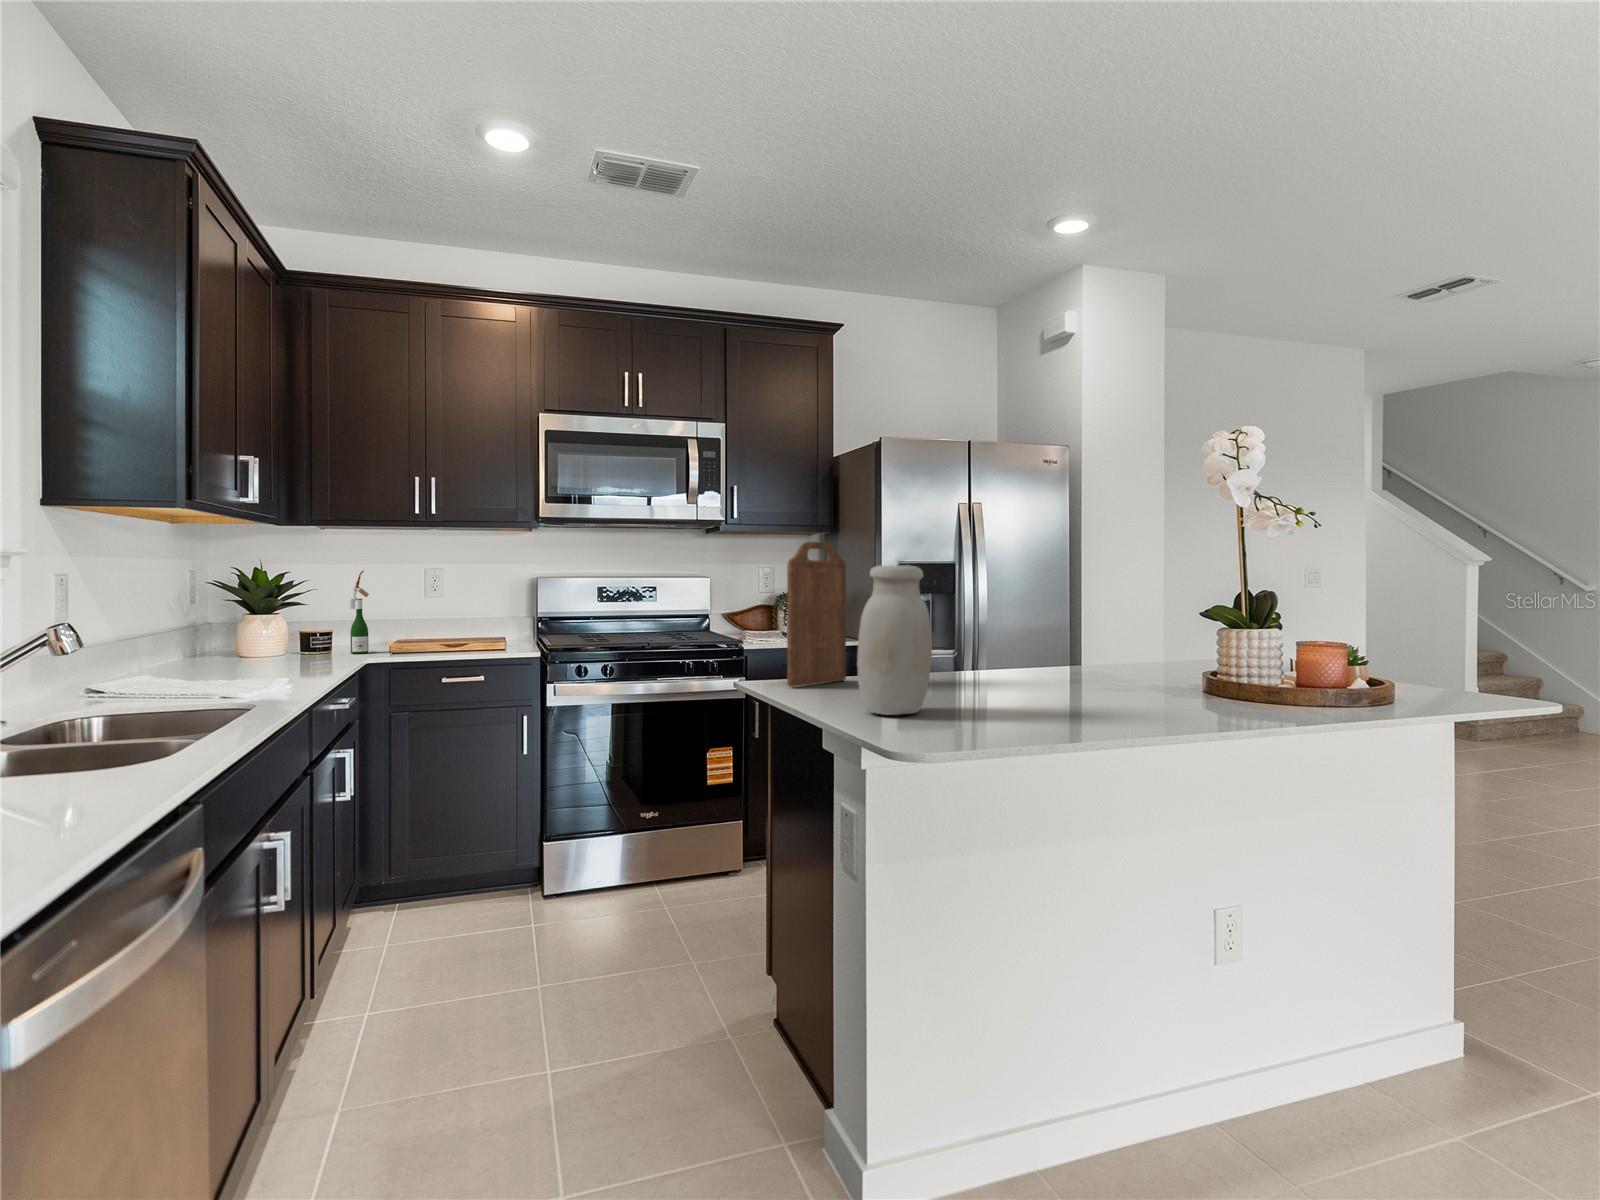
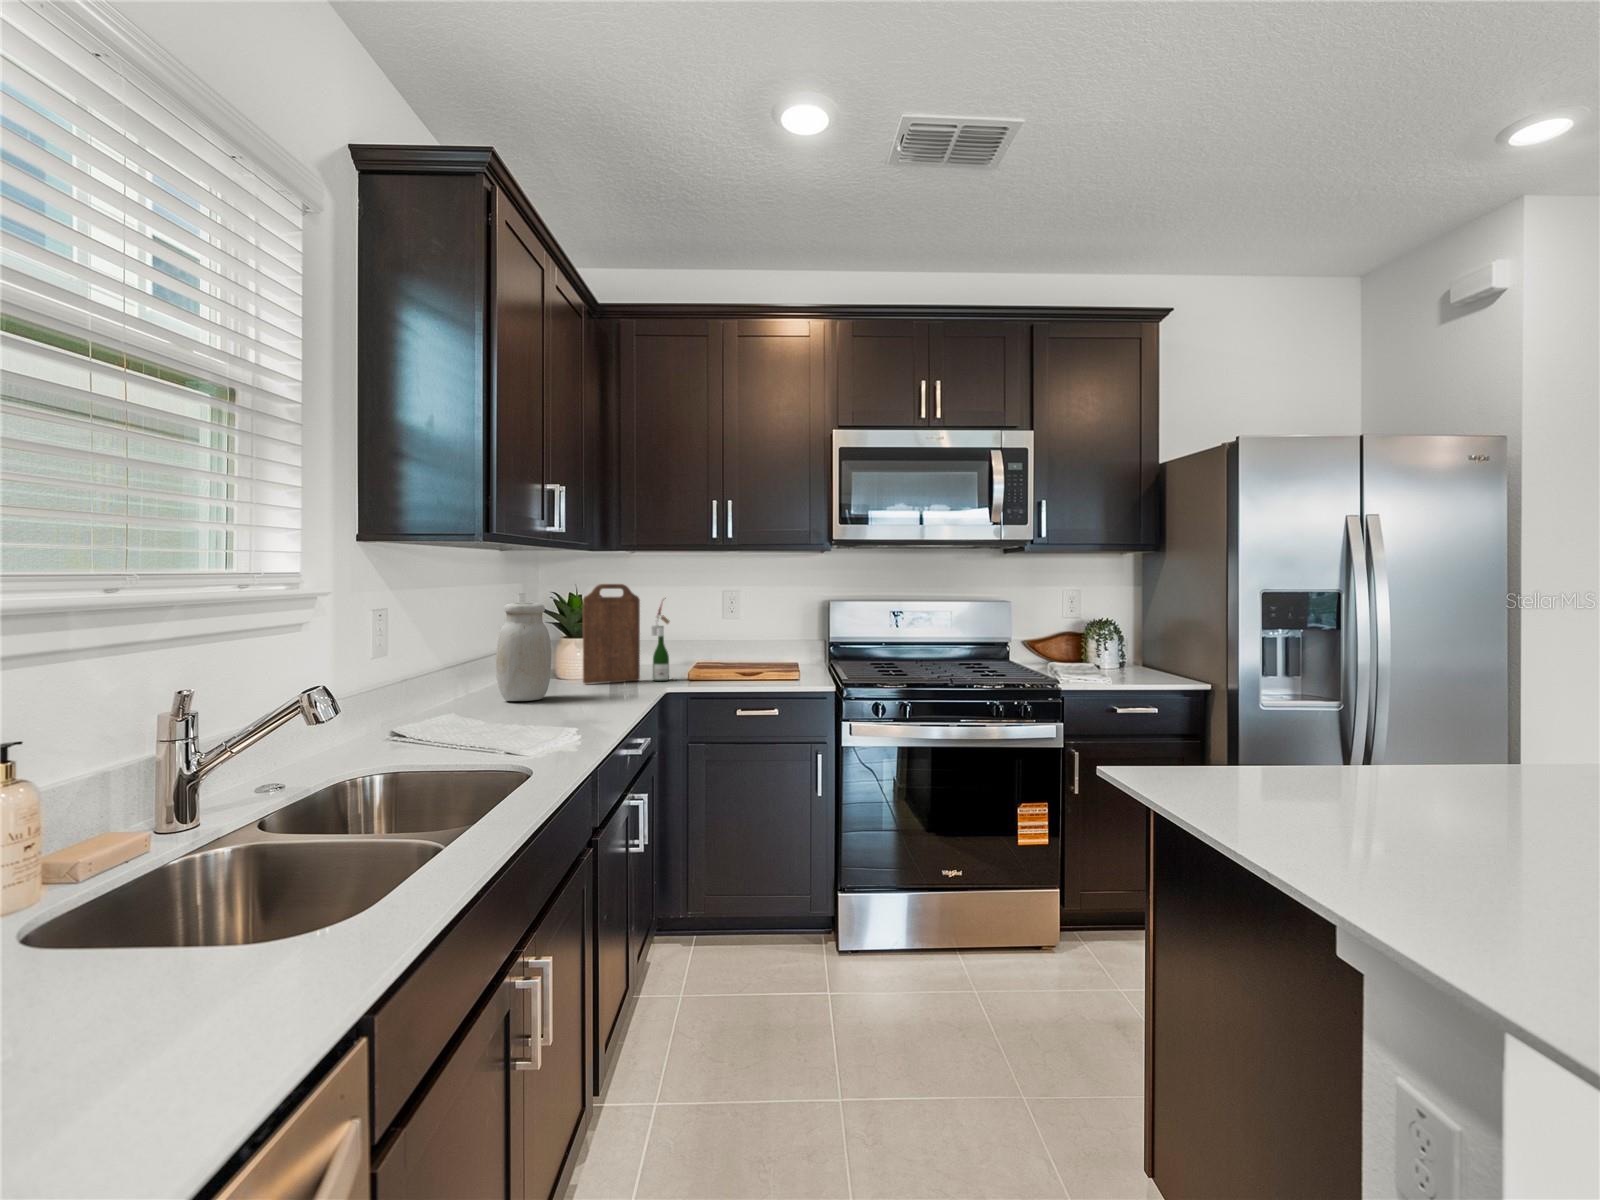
cutting board: present [787,542,846,687] -> present [583,584,640,684]
jar: present [857,565,932,715] -> present [496,603,551,701]

